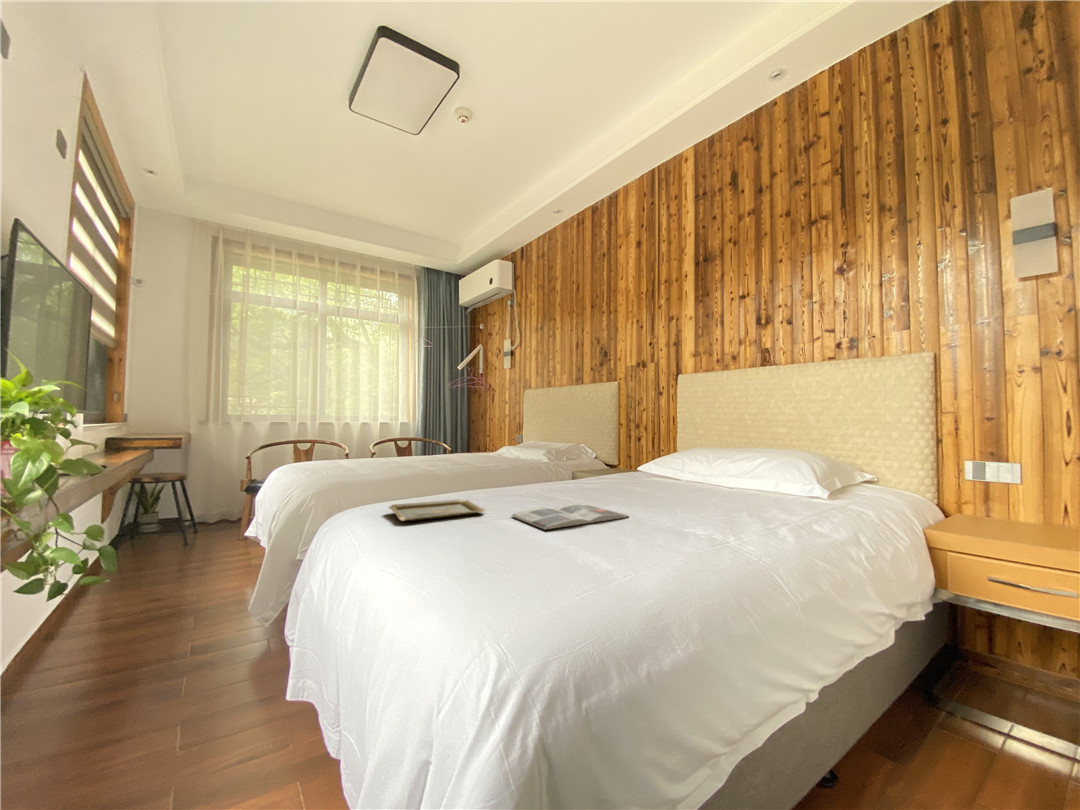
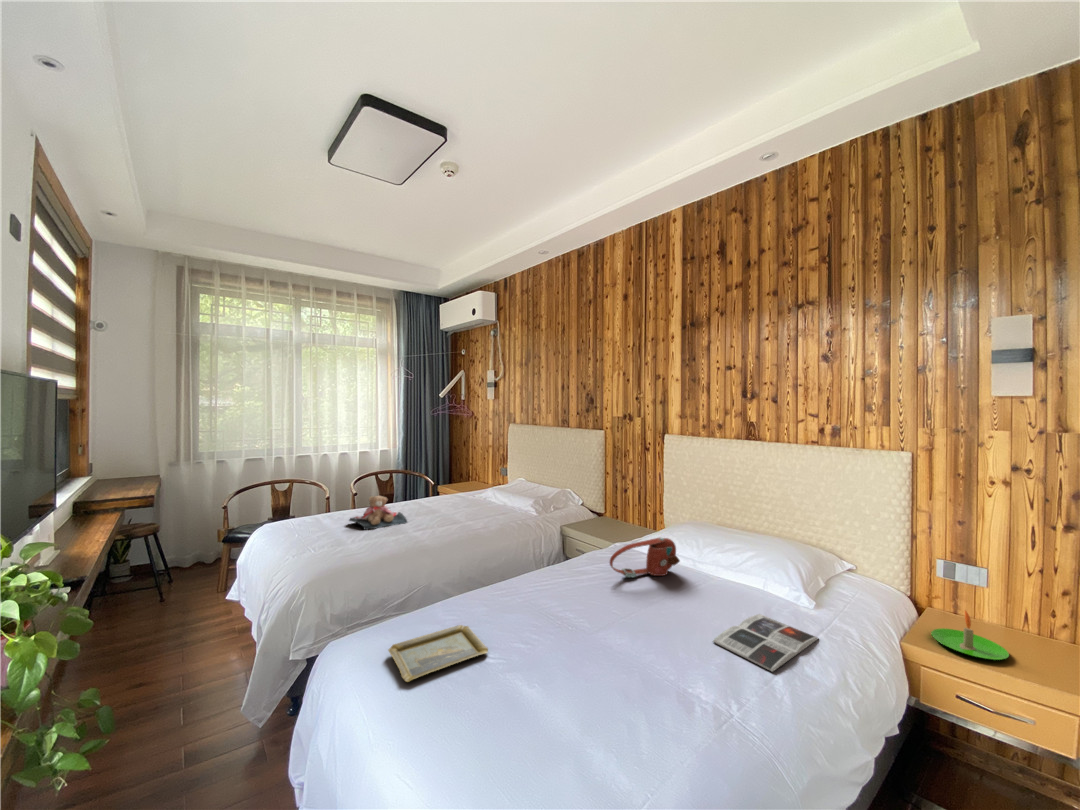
teddy bear: none [362,435,419,466] -> present [349,496,407,530]
handbag: none [615,448,689,486] -> present [610,538,680,577]
candle: none [956,493,1041,537] -> present [931,611,1009,660]
magazine: present [511,504,628,530] -> present [713,614,818,671]

